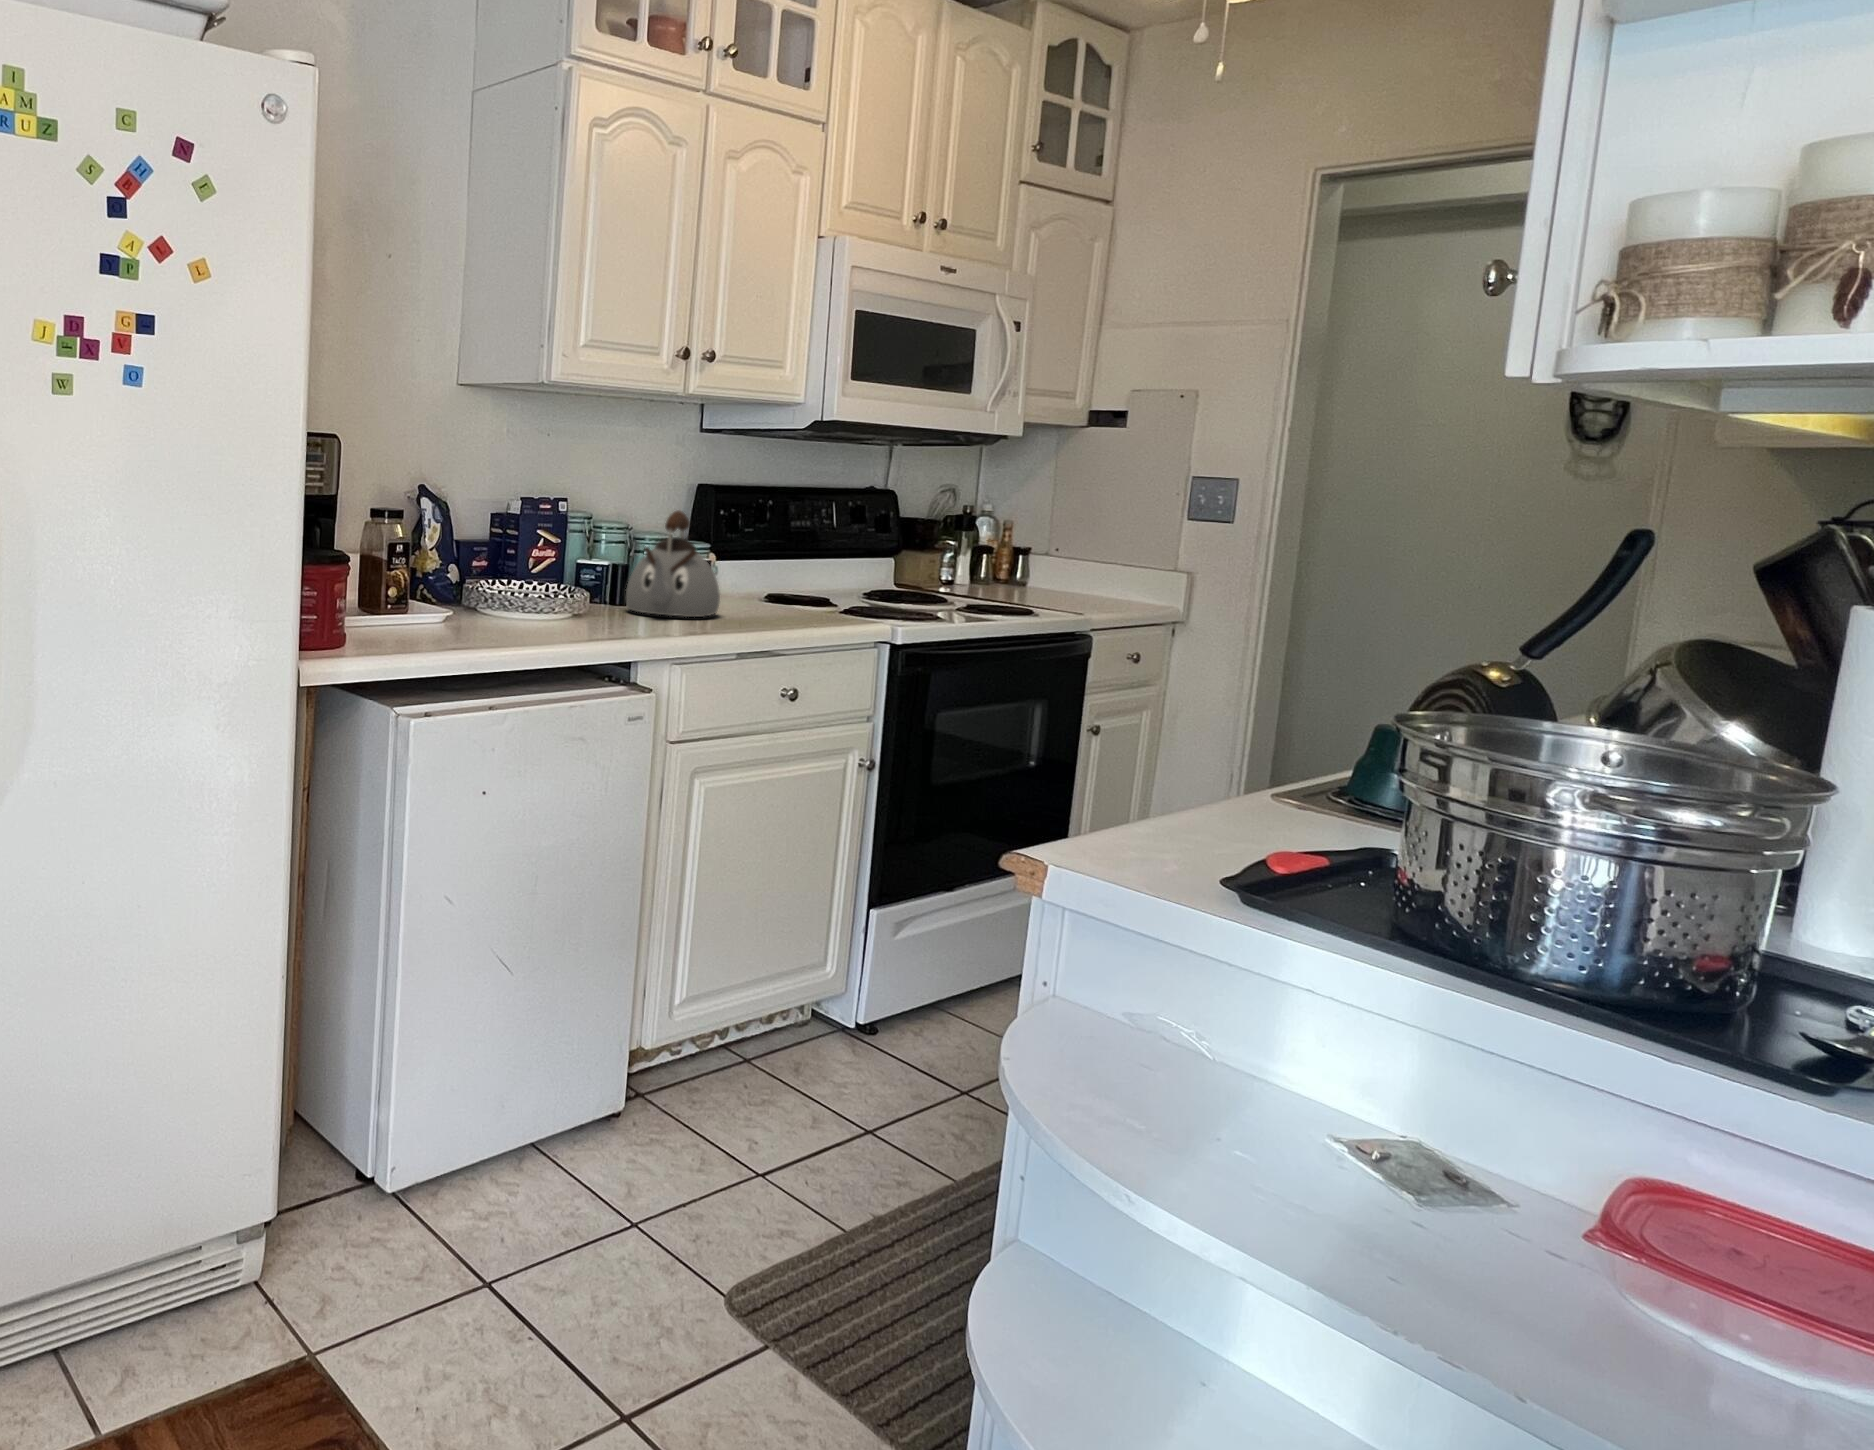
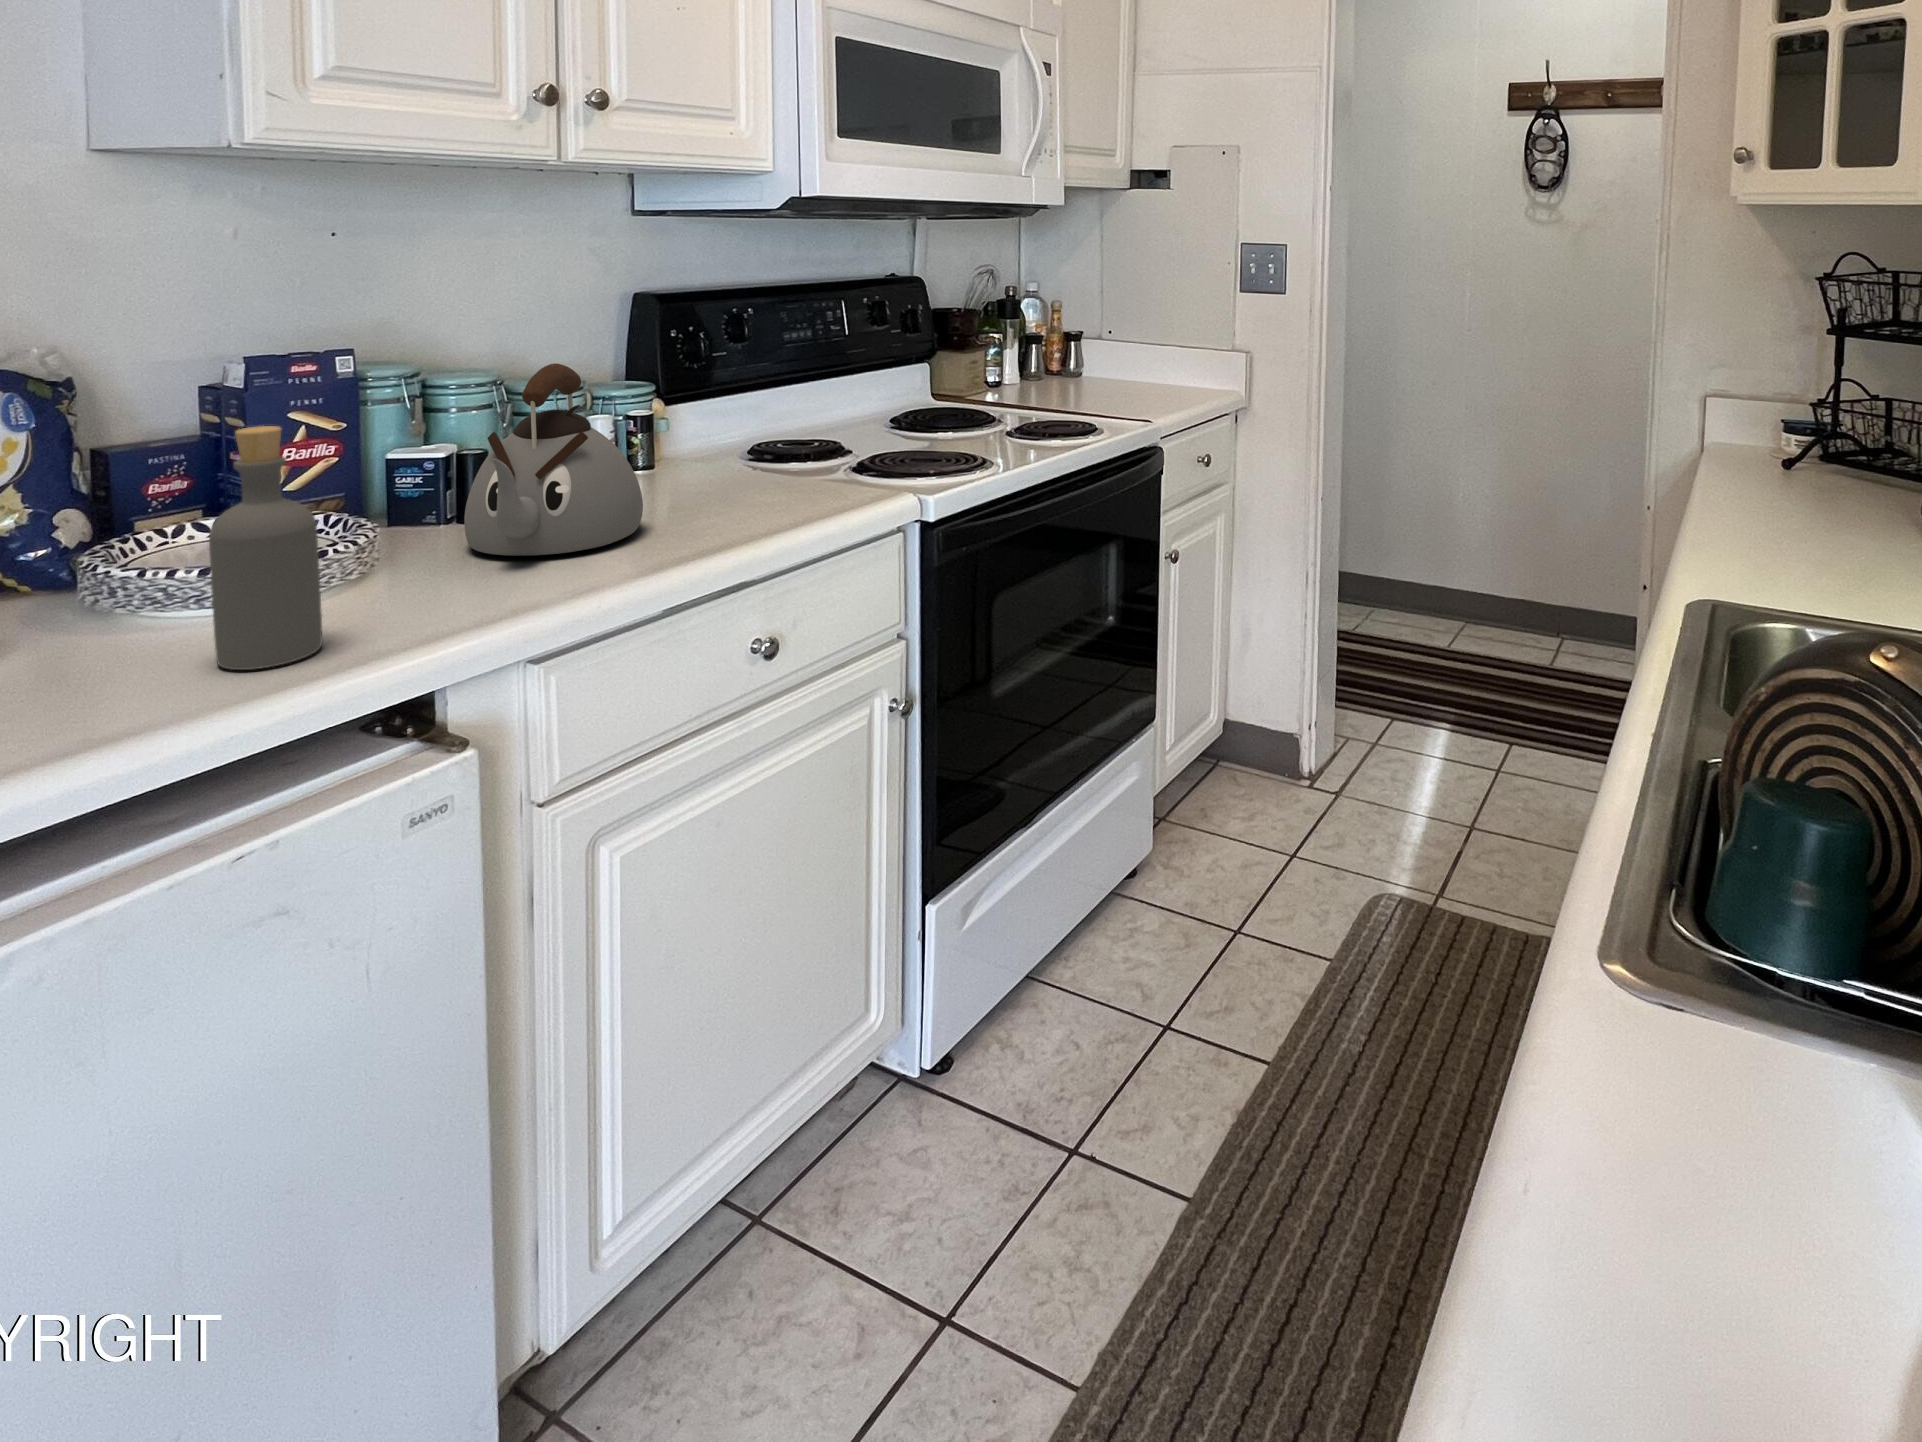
bottle: none [549,516,593,631] -> present [209,426,322,670]

